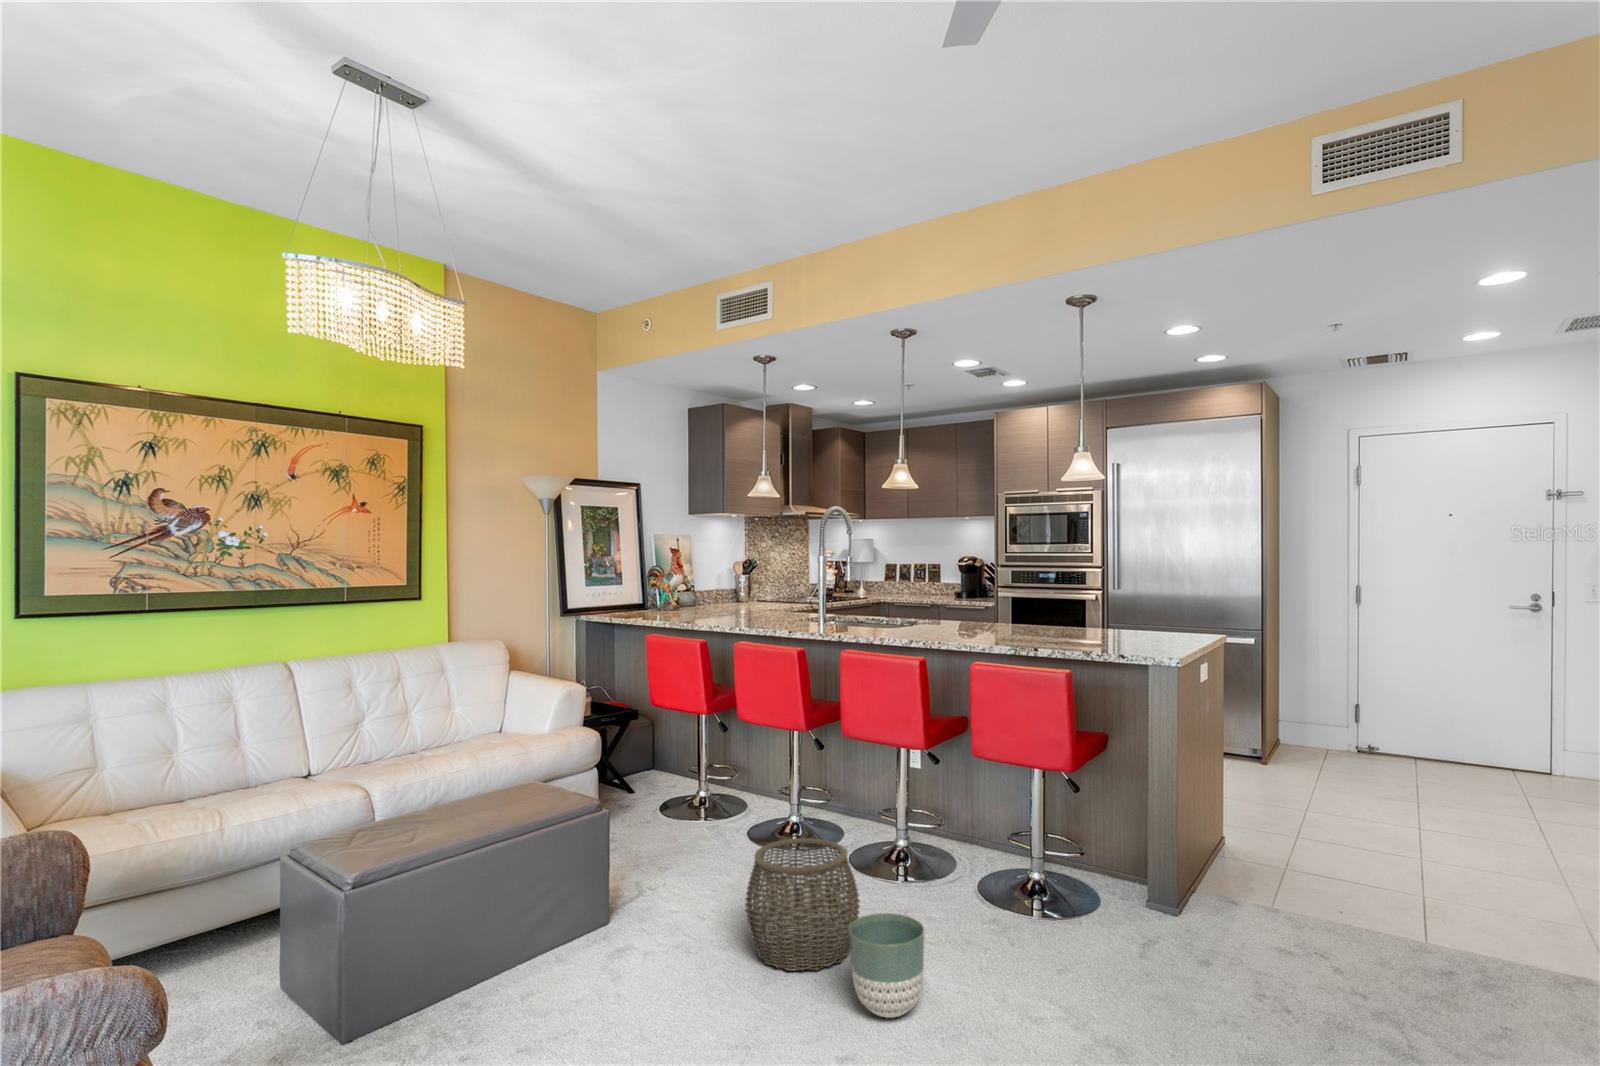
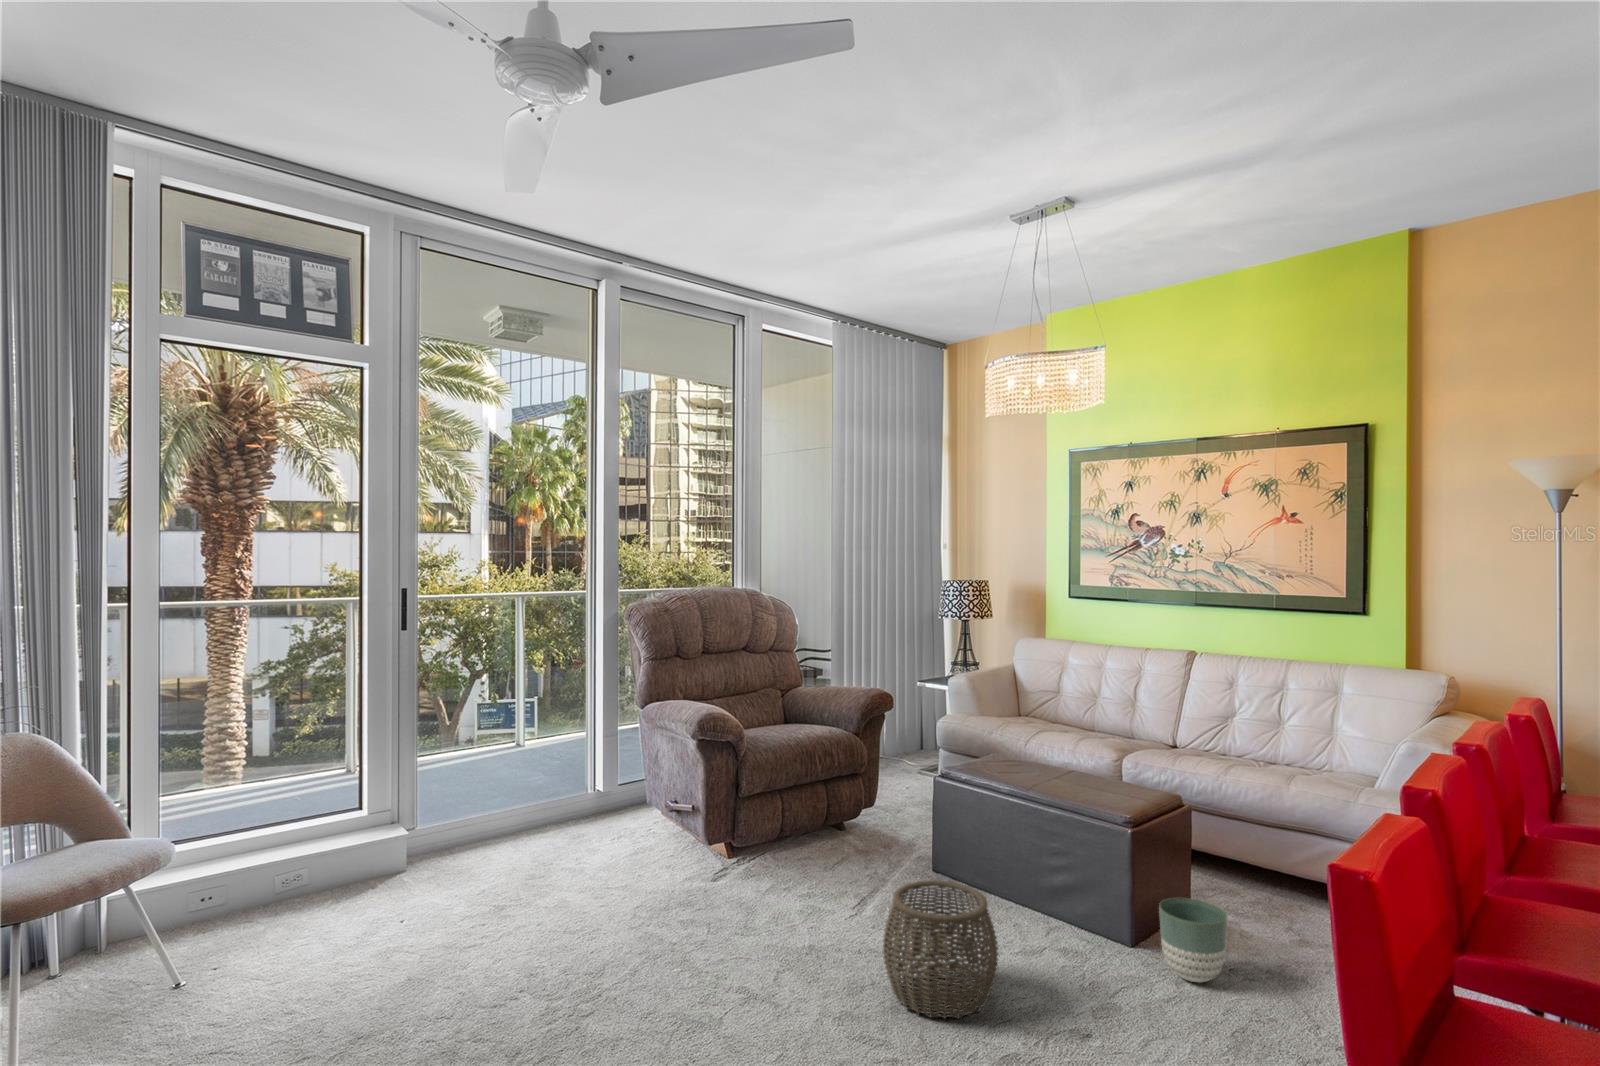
planter: present [848,913,924,1018] -> present [1159,898,1227,983]

